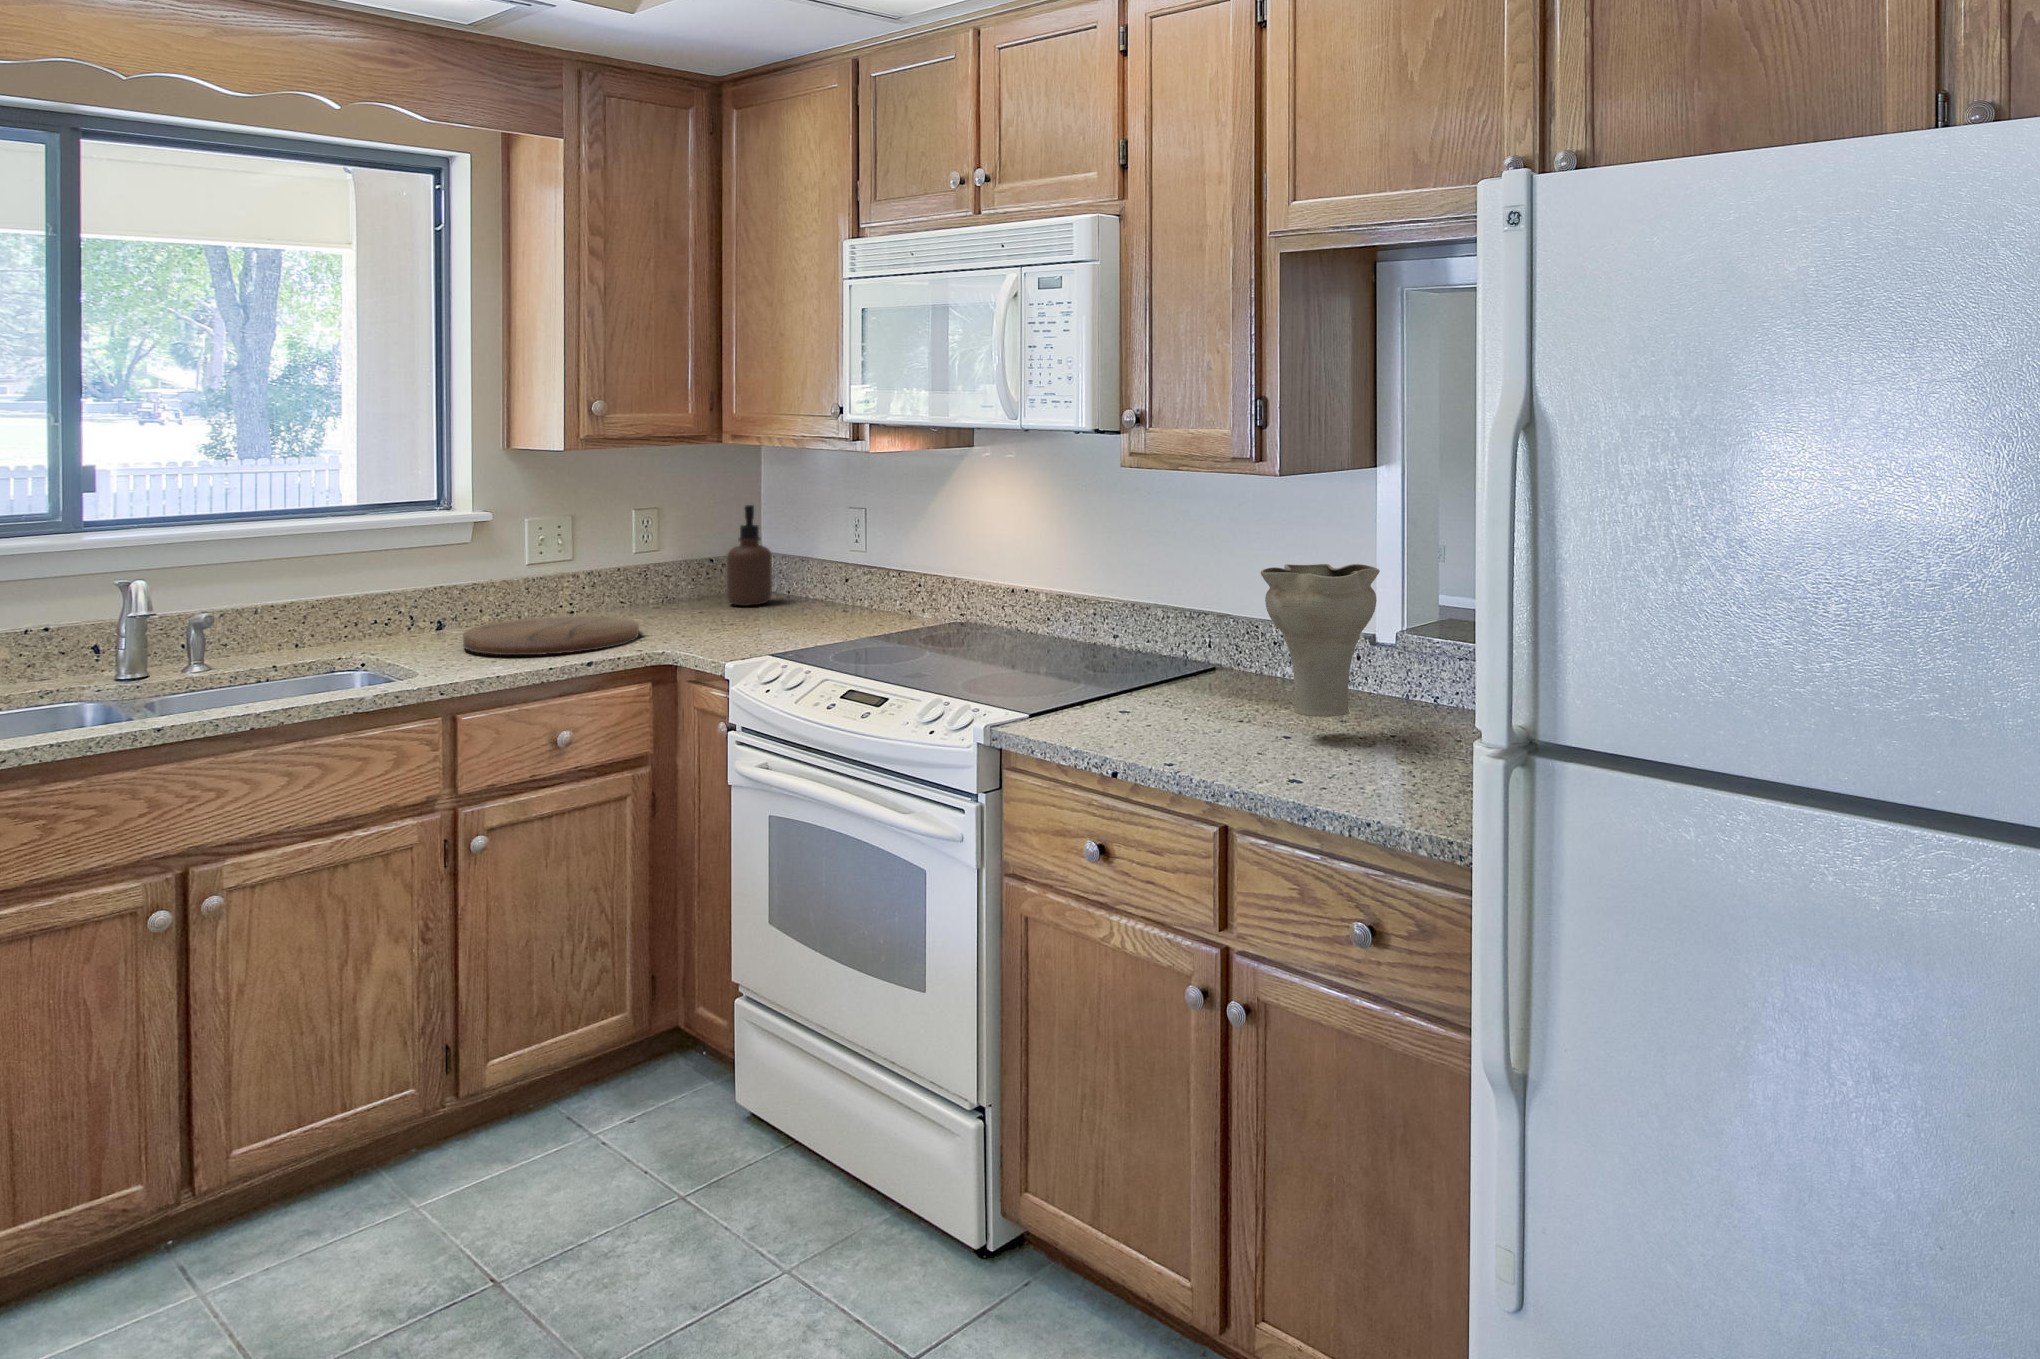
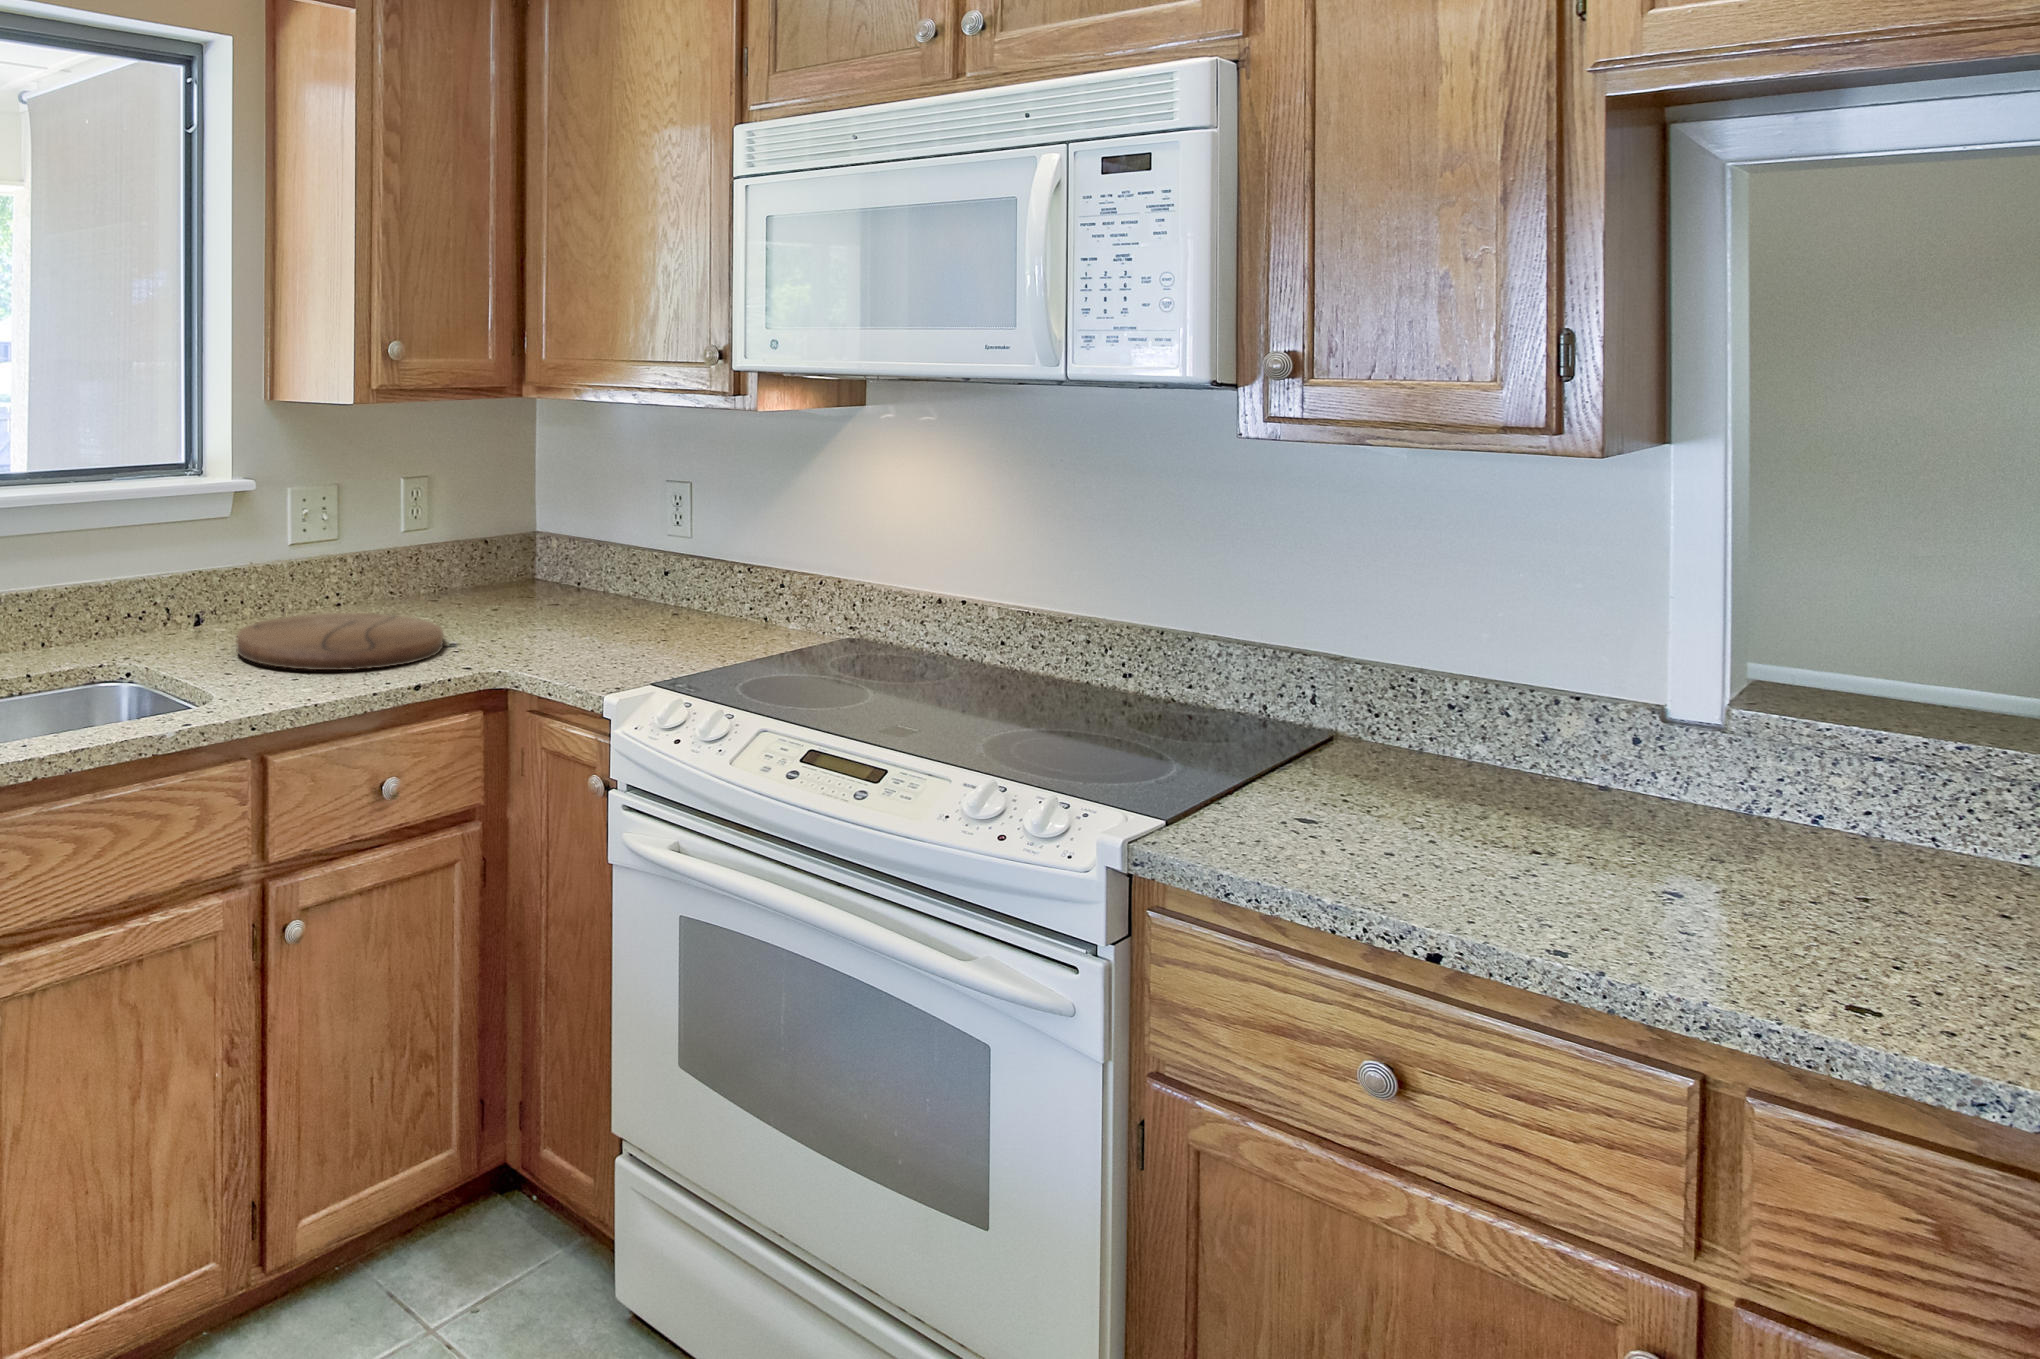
soap dispenser: present [727,505,772,606] -> none [516,475,570,601]
vase: present [1261,564,1380,717] -> none [1624,601,1914,874]

